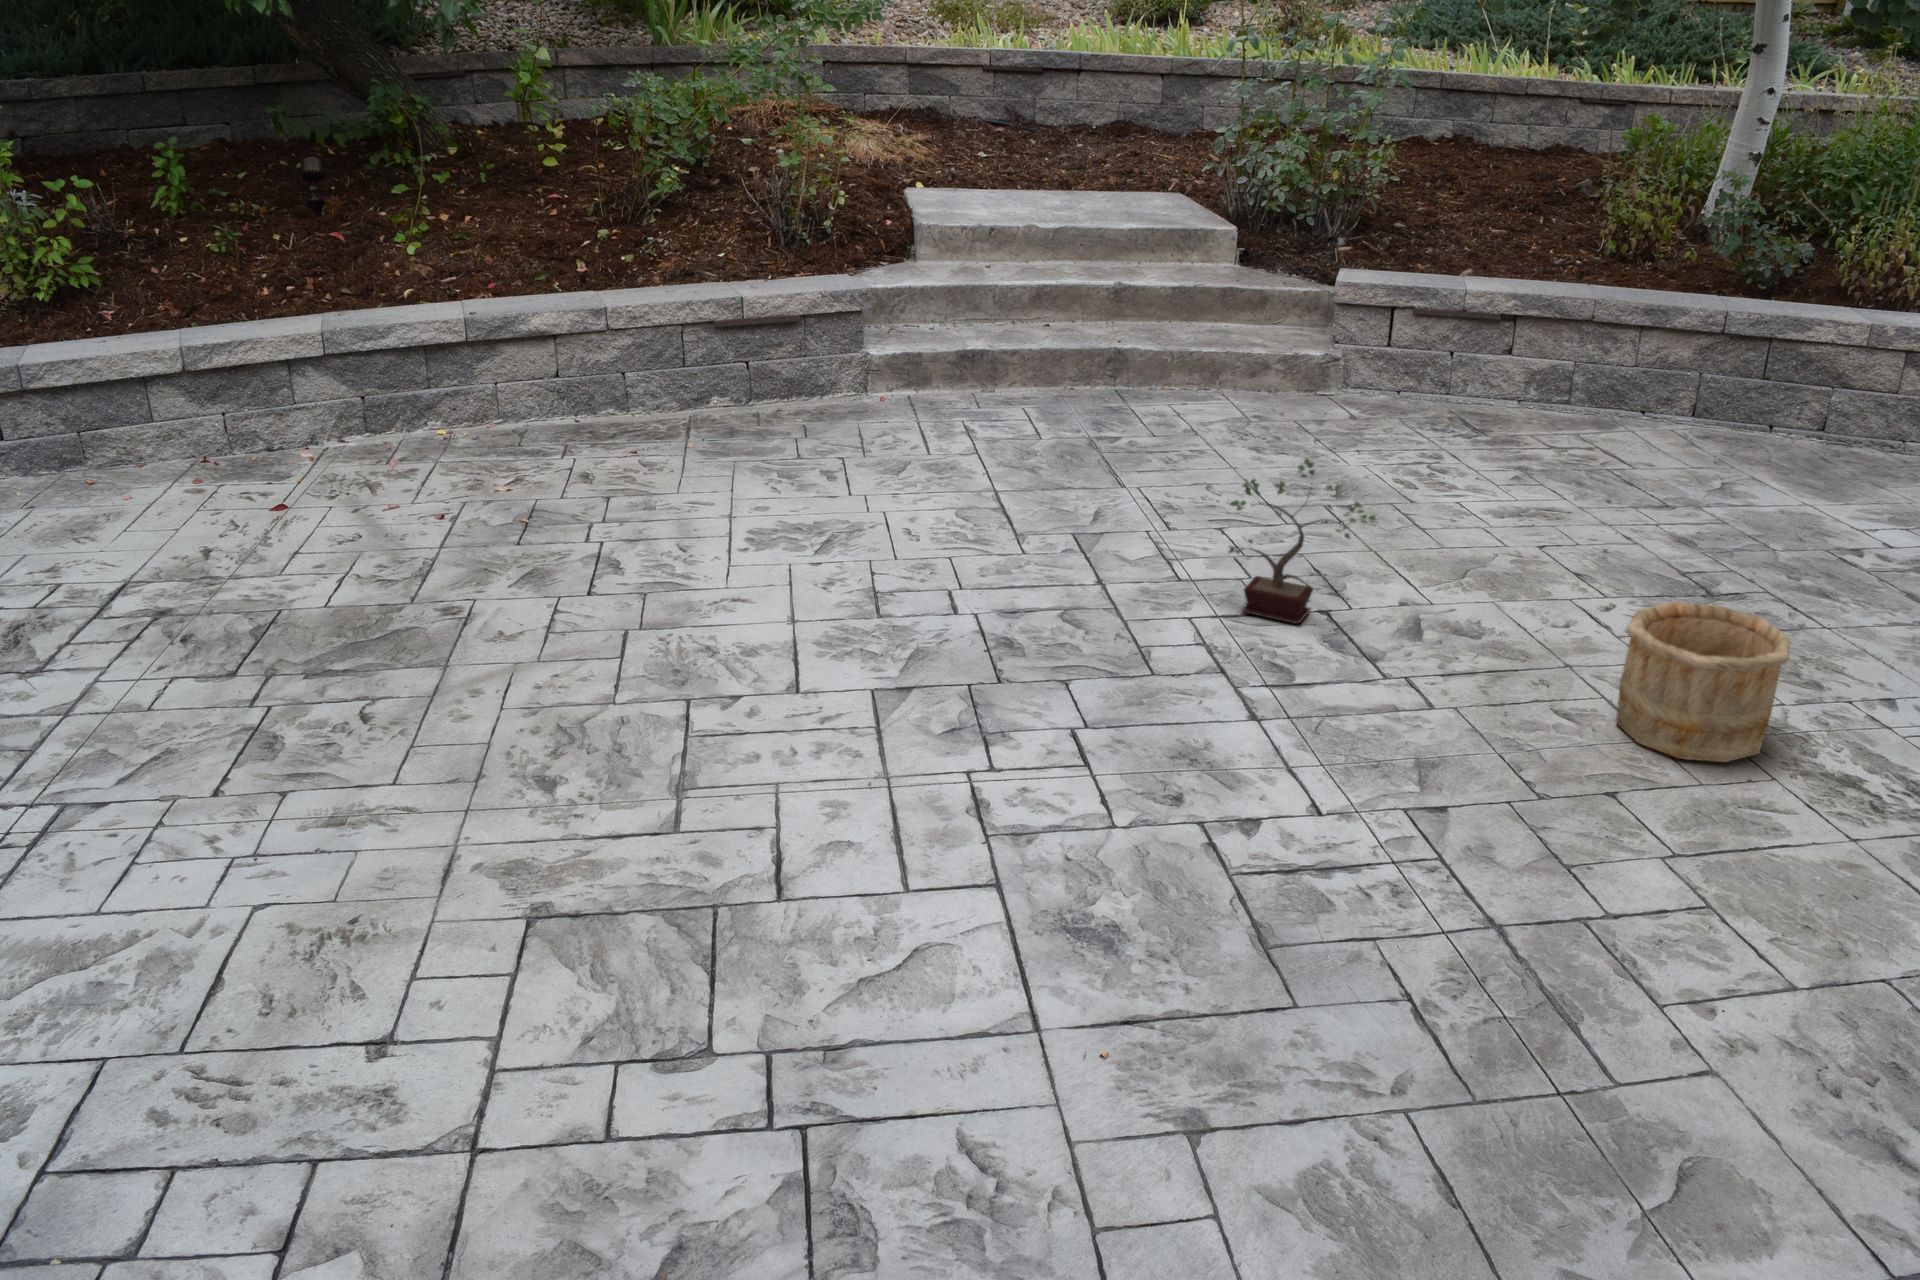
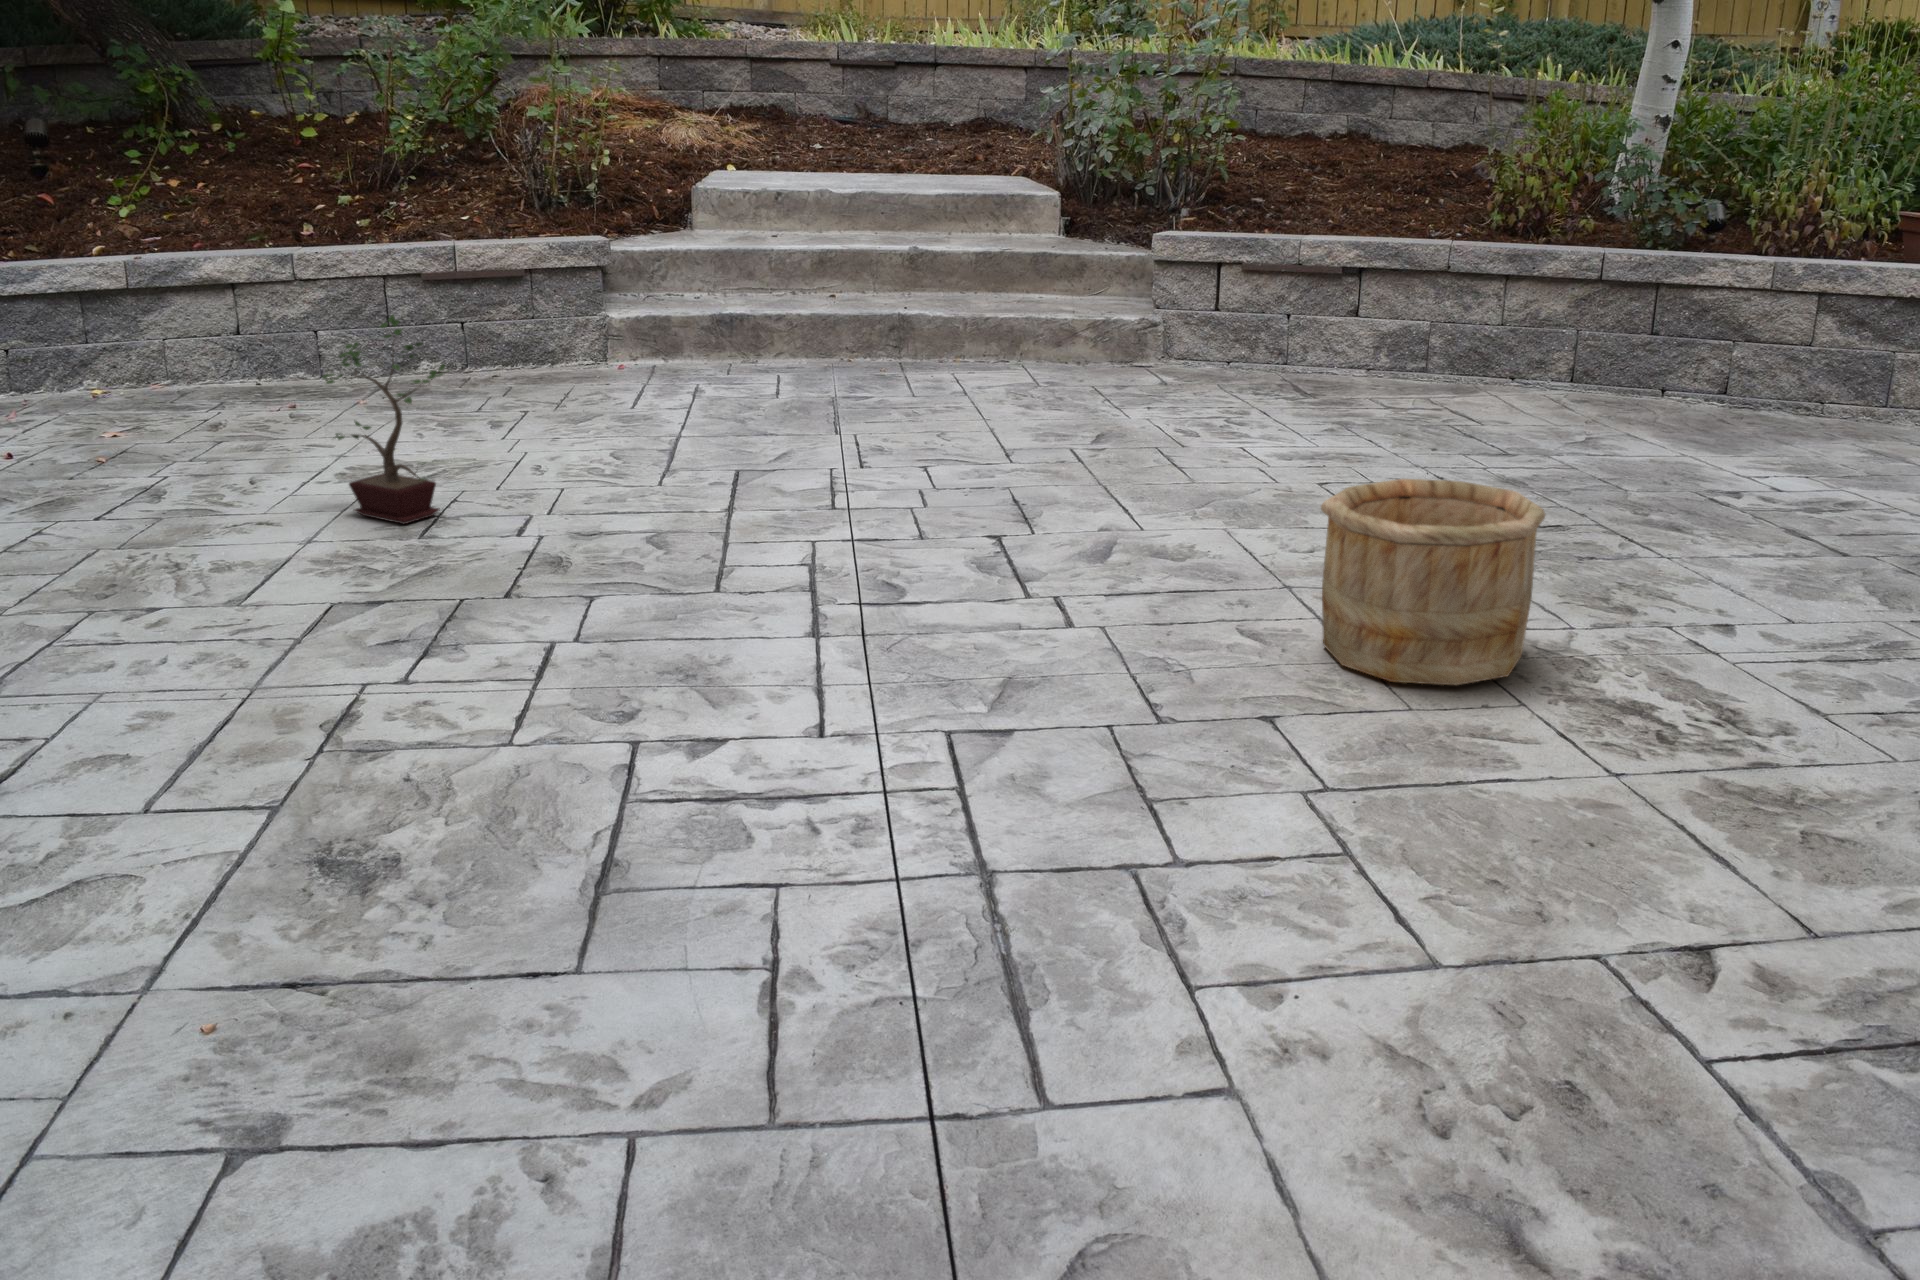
potted plant: present [1229,458,1376,624] -> present [322,315,445,524]

